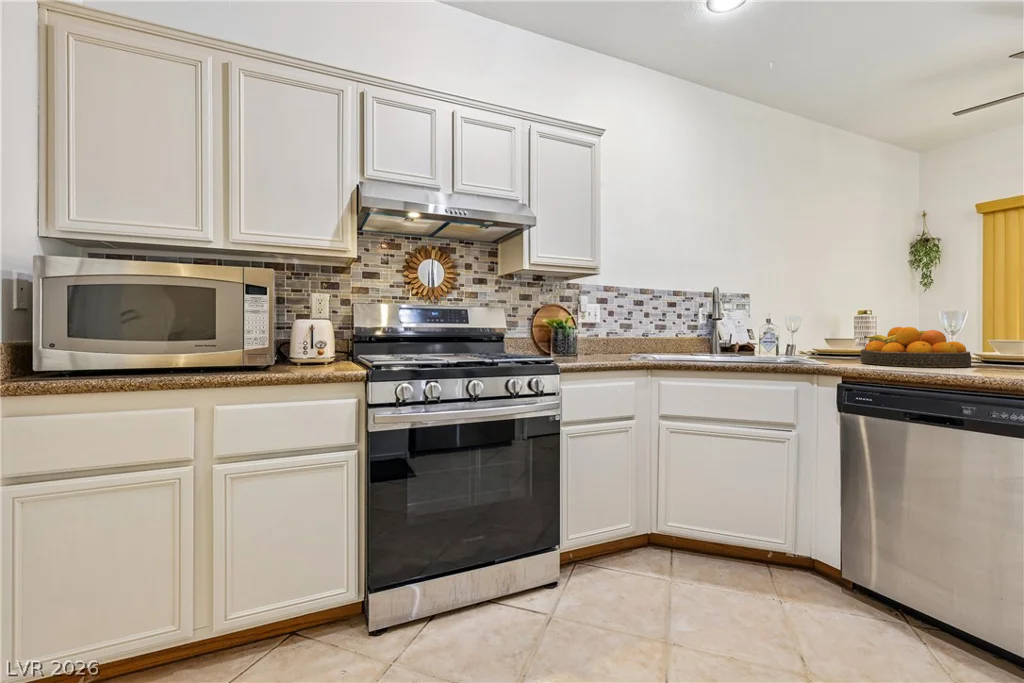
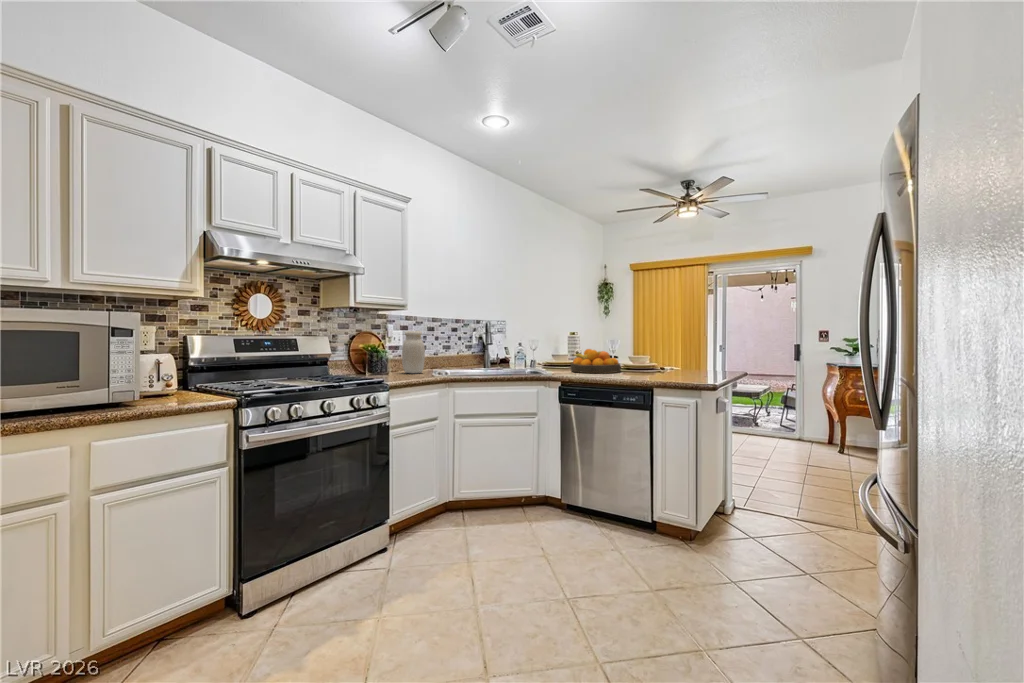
jar: none [598,304,627,358] -> present [402,331,425,373]

